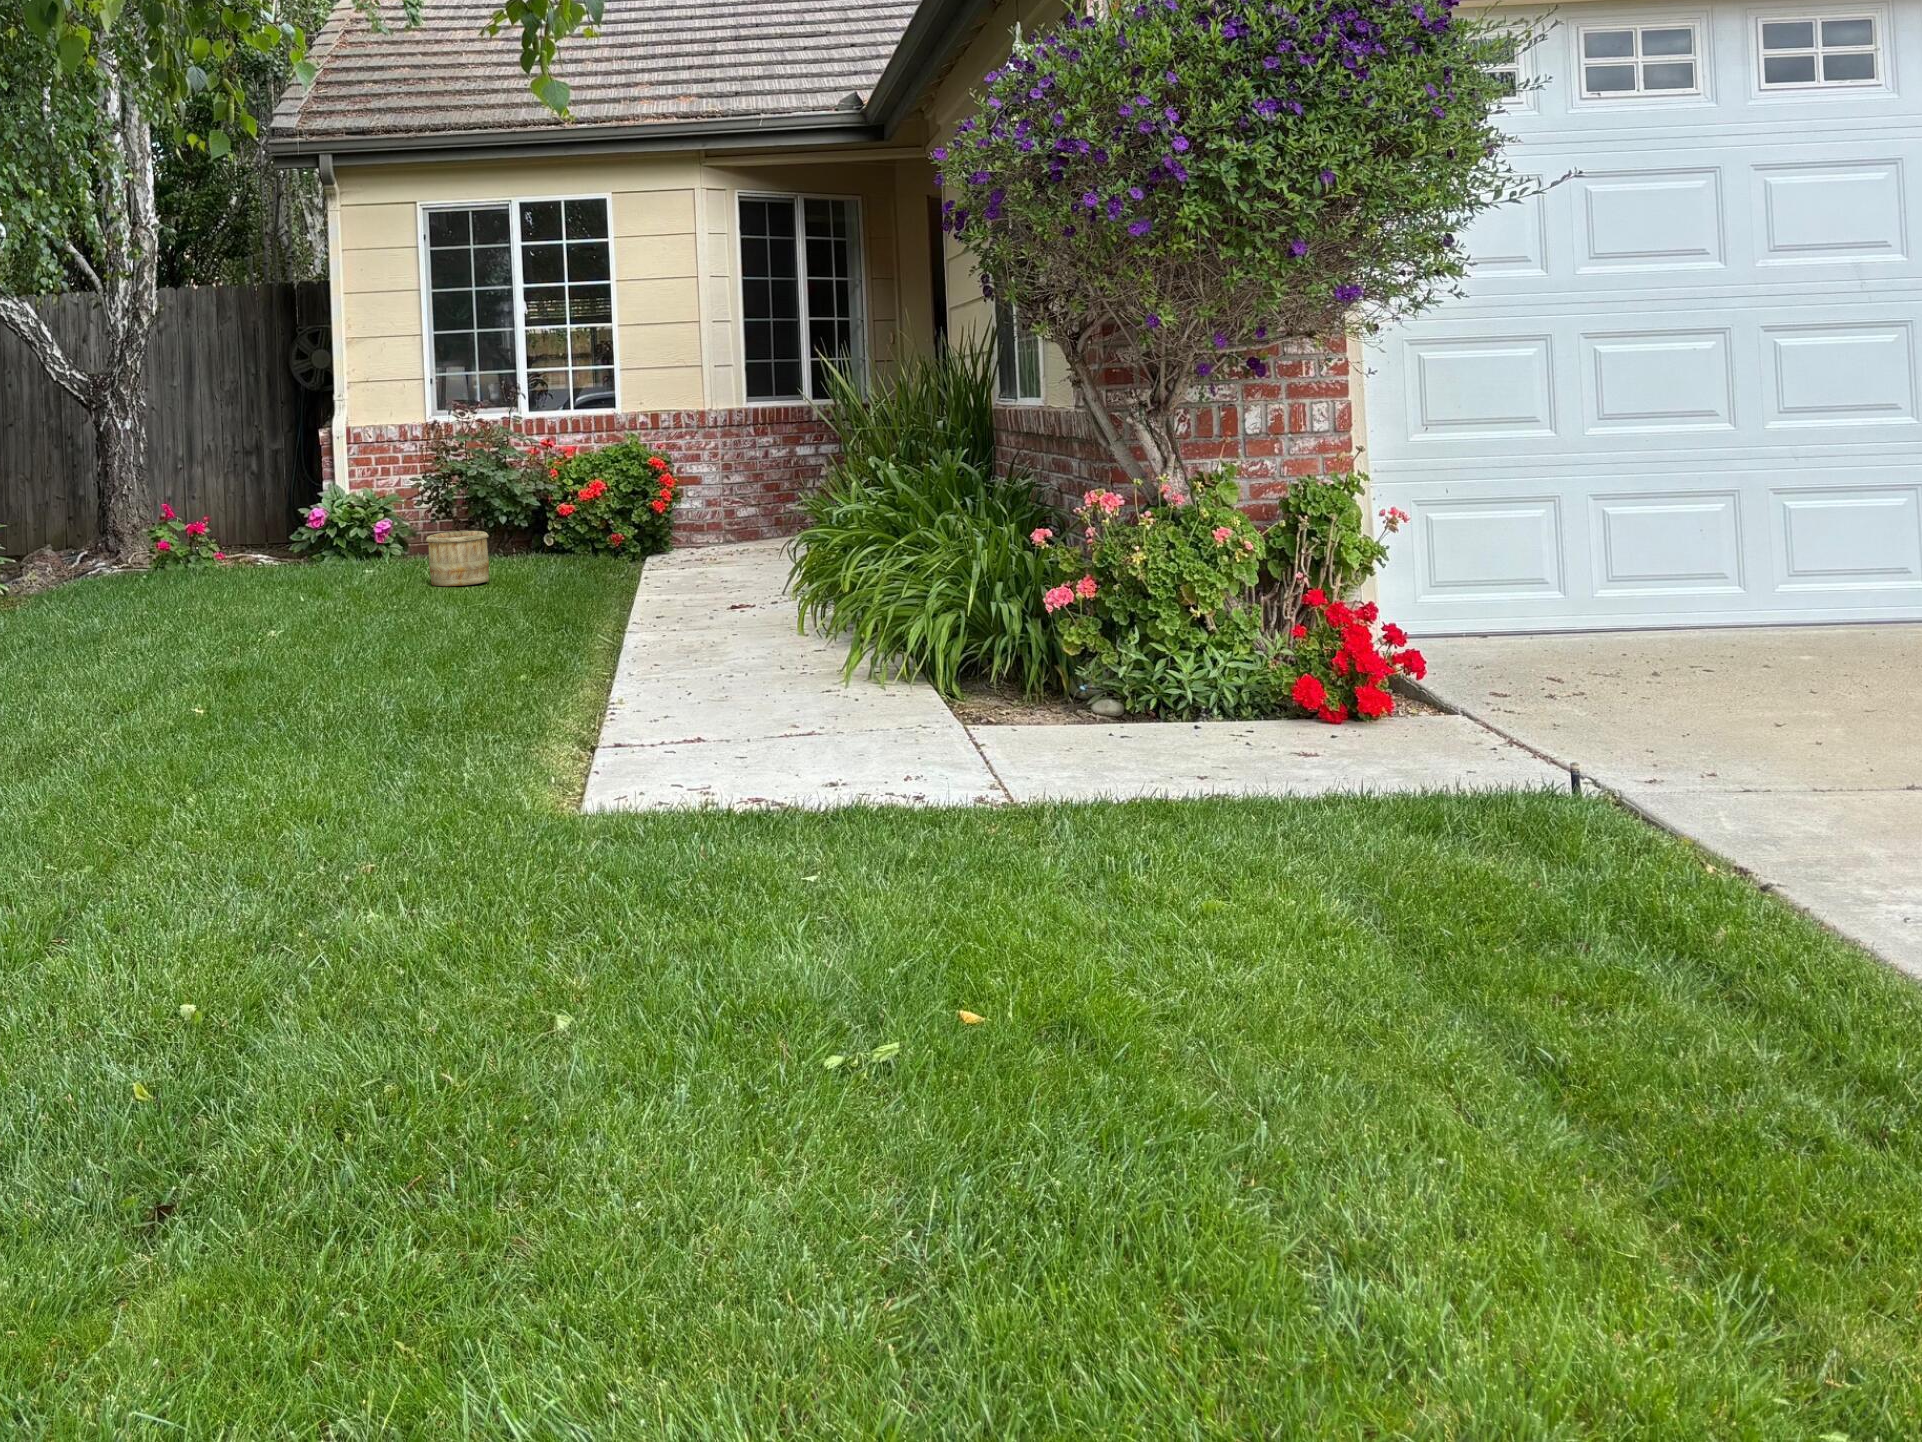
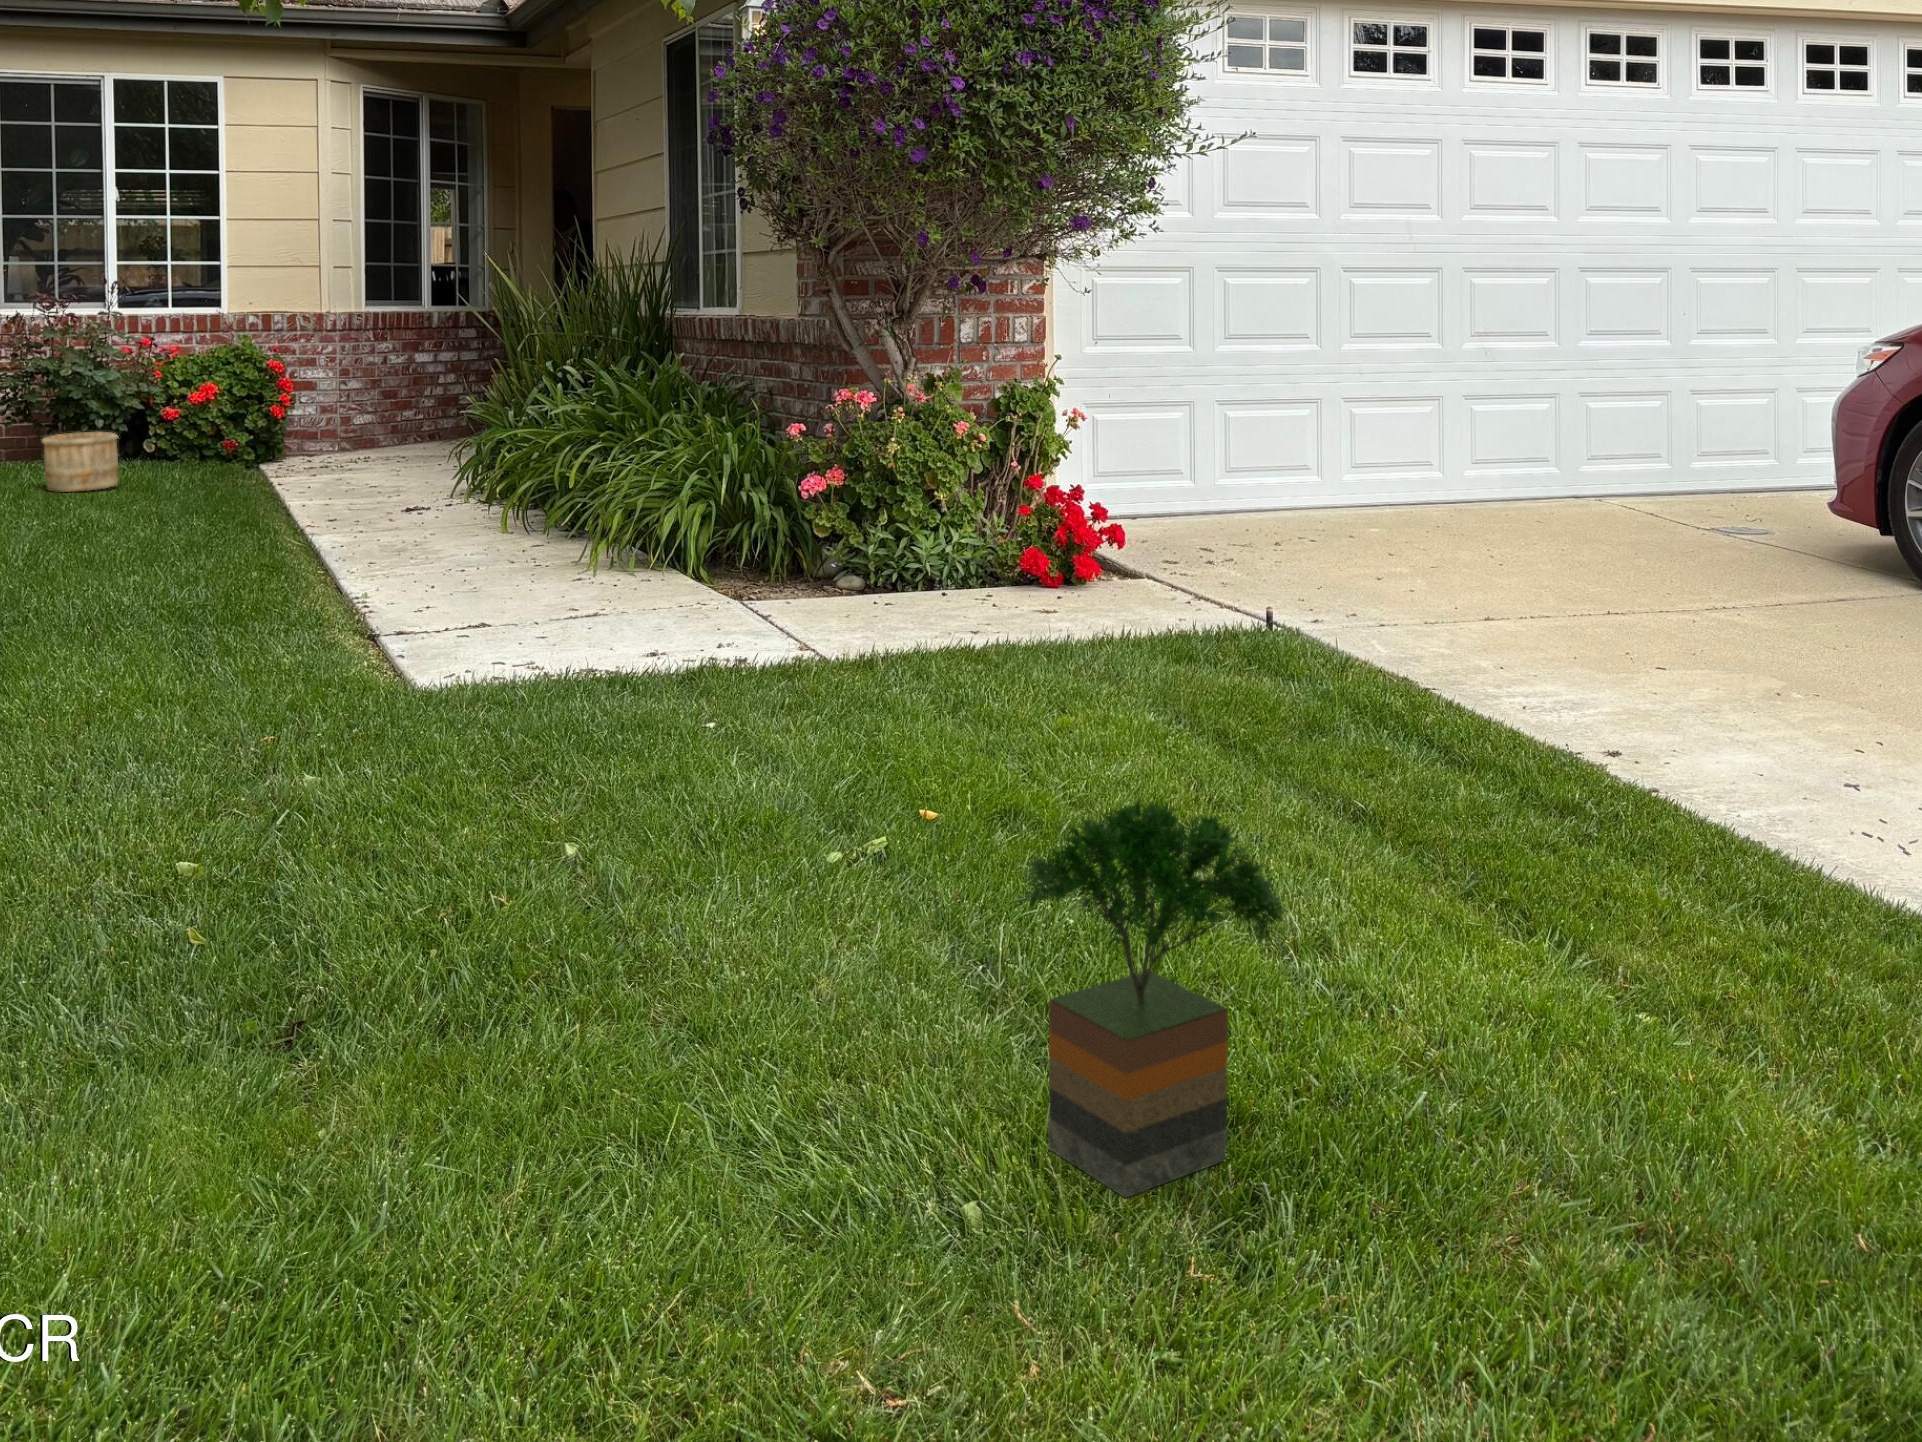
potted tree: none [770,899,1041,1310] -> present [1021,801,1288,1198]

